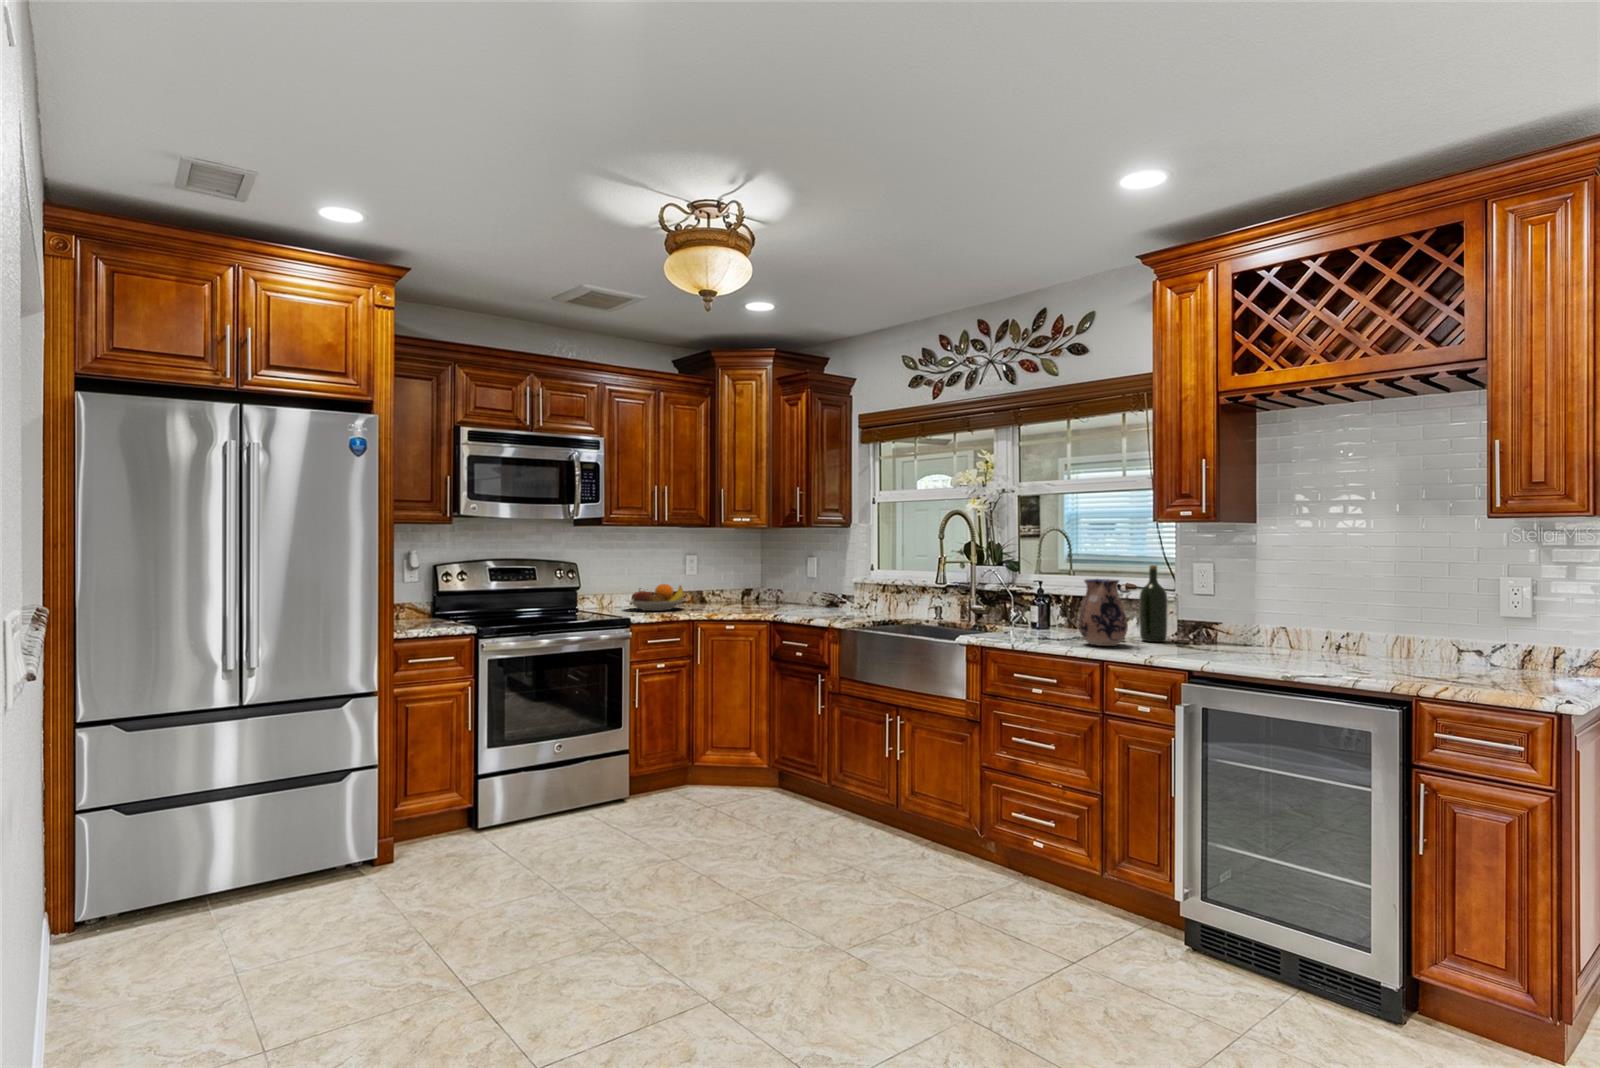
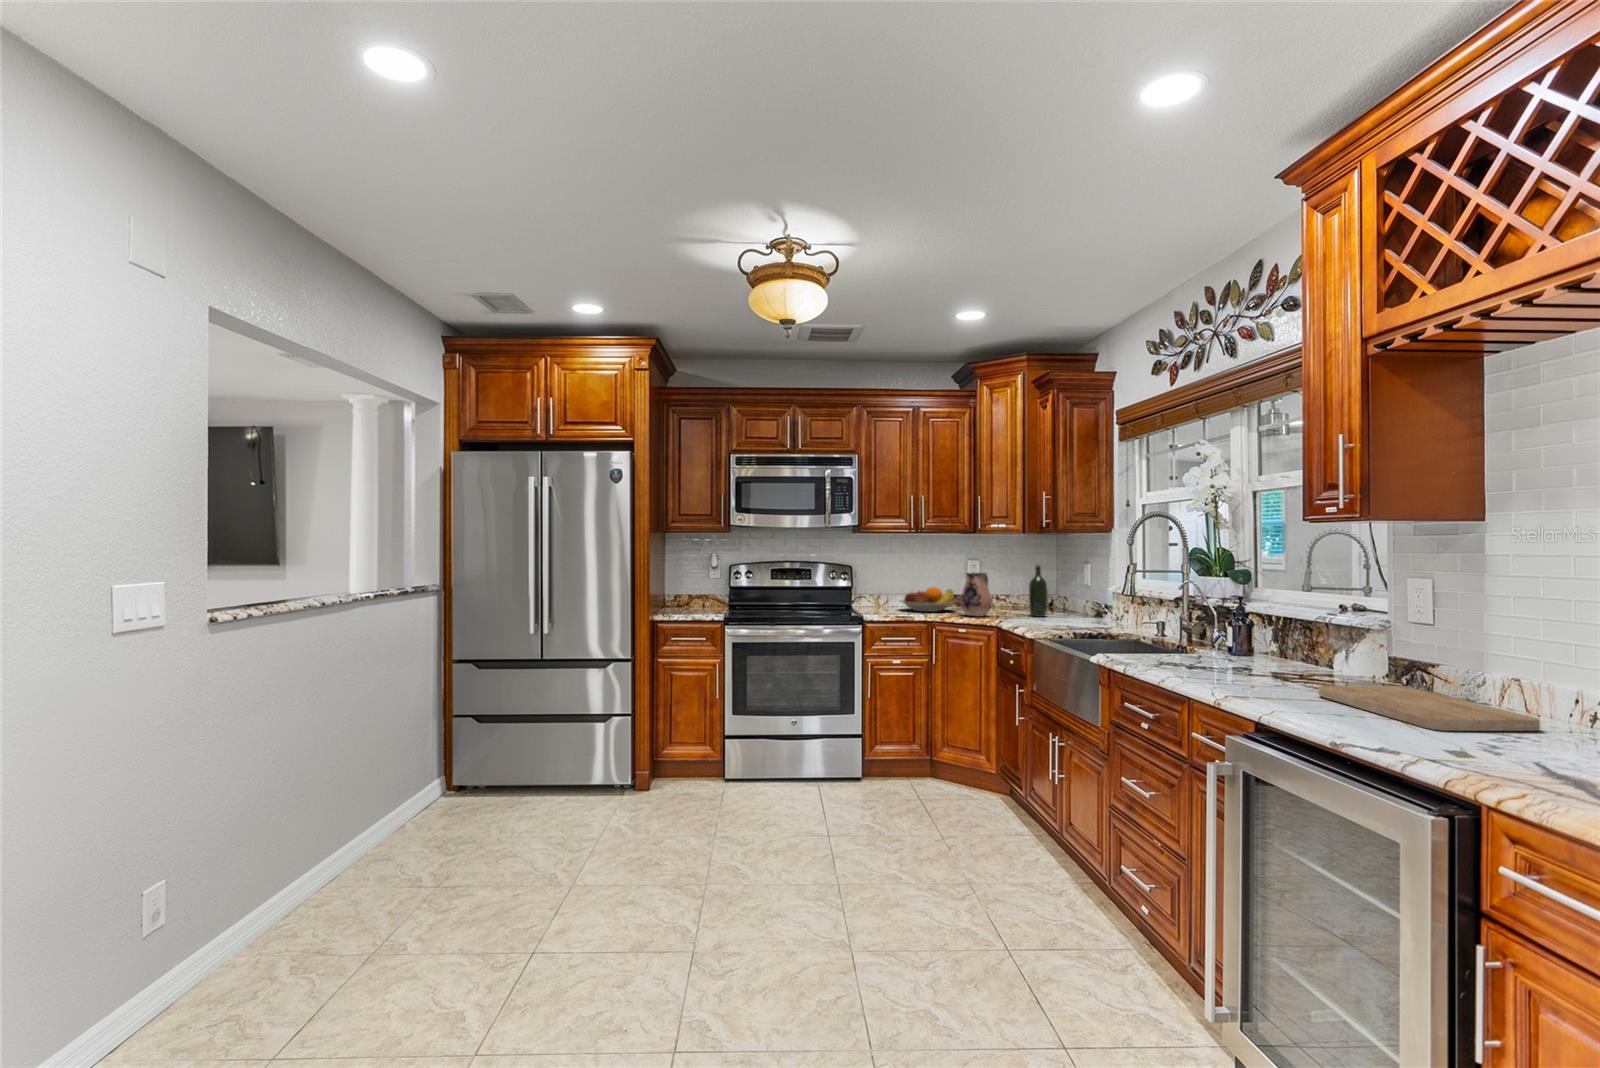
wine bottle: present [1139,565,1168,642] -> present [1029,564,1048,617]
ceramic pitcher: present [1078,579,1128,646] -> present [961,573,992,617]
cutting board: none [1191,639,1340,666] -> present [1318,685,1540,731]

